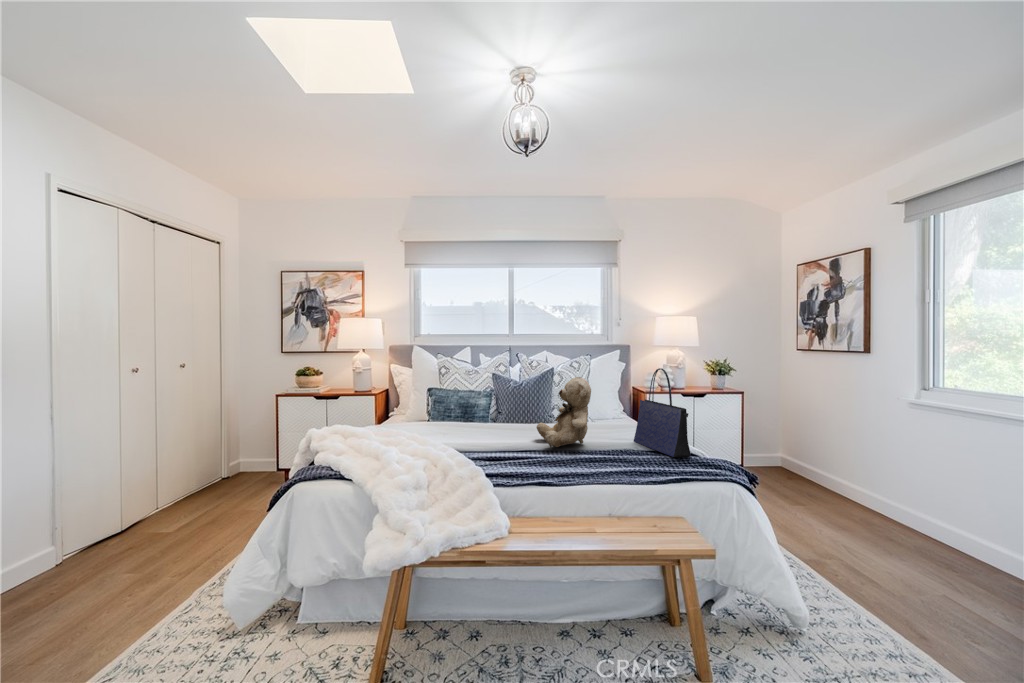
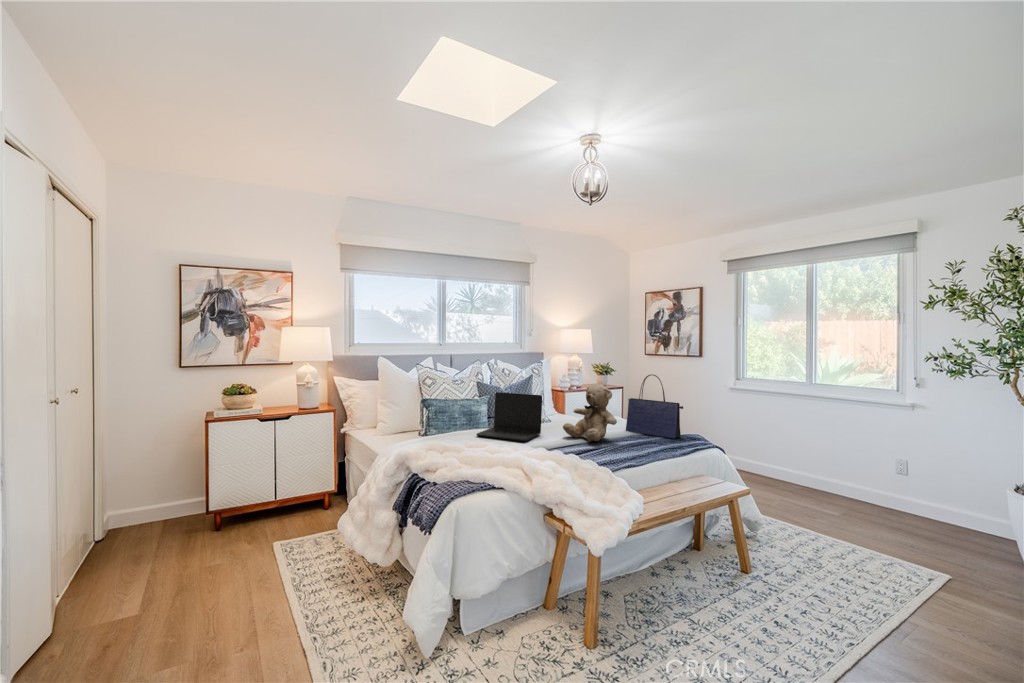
laptop: none [453,384,524,438] -> present [477,392,542,441]

